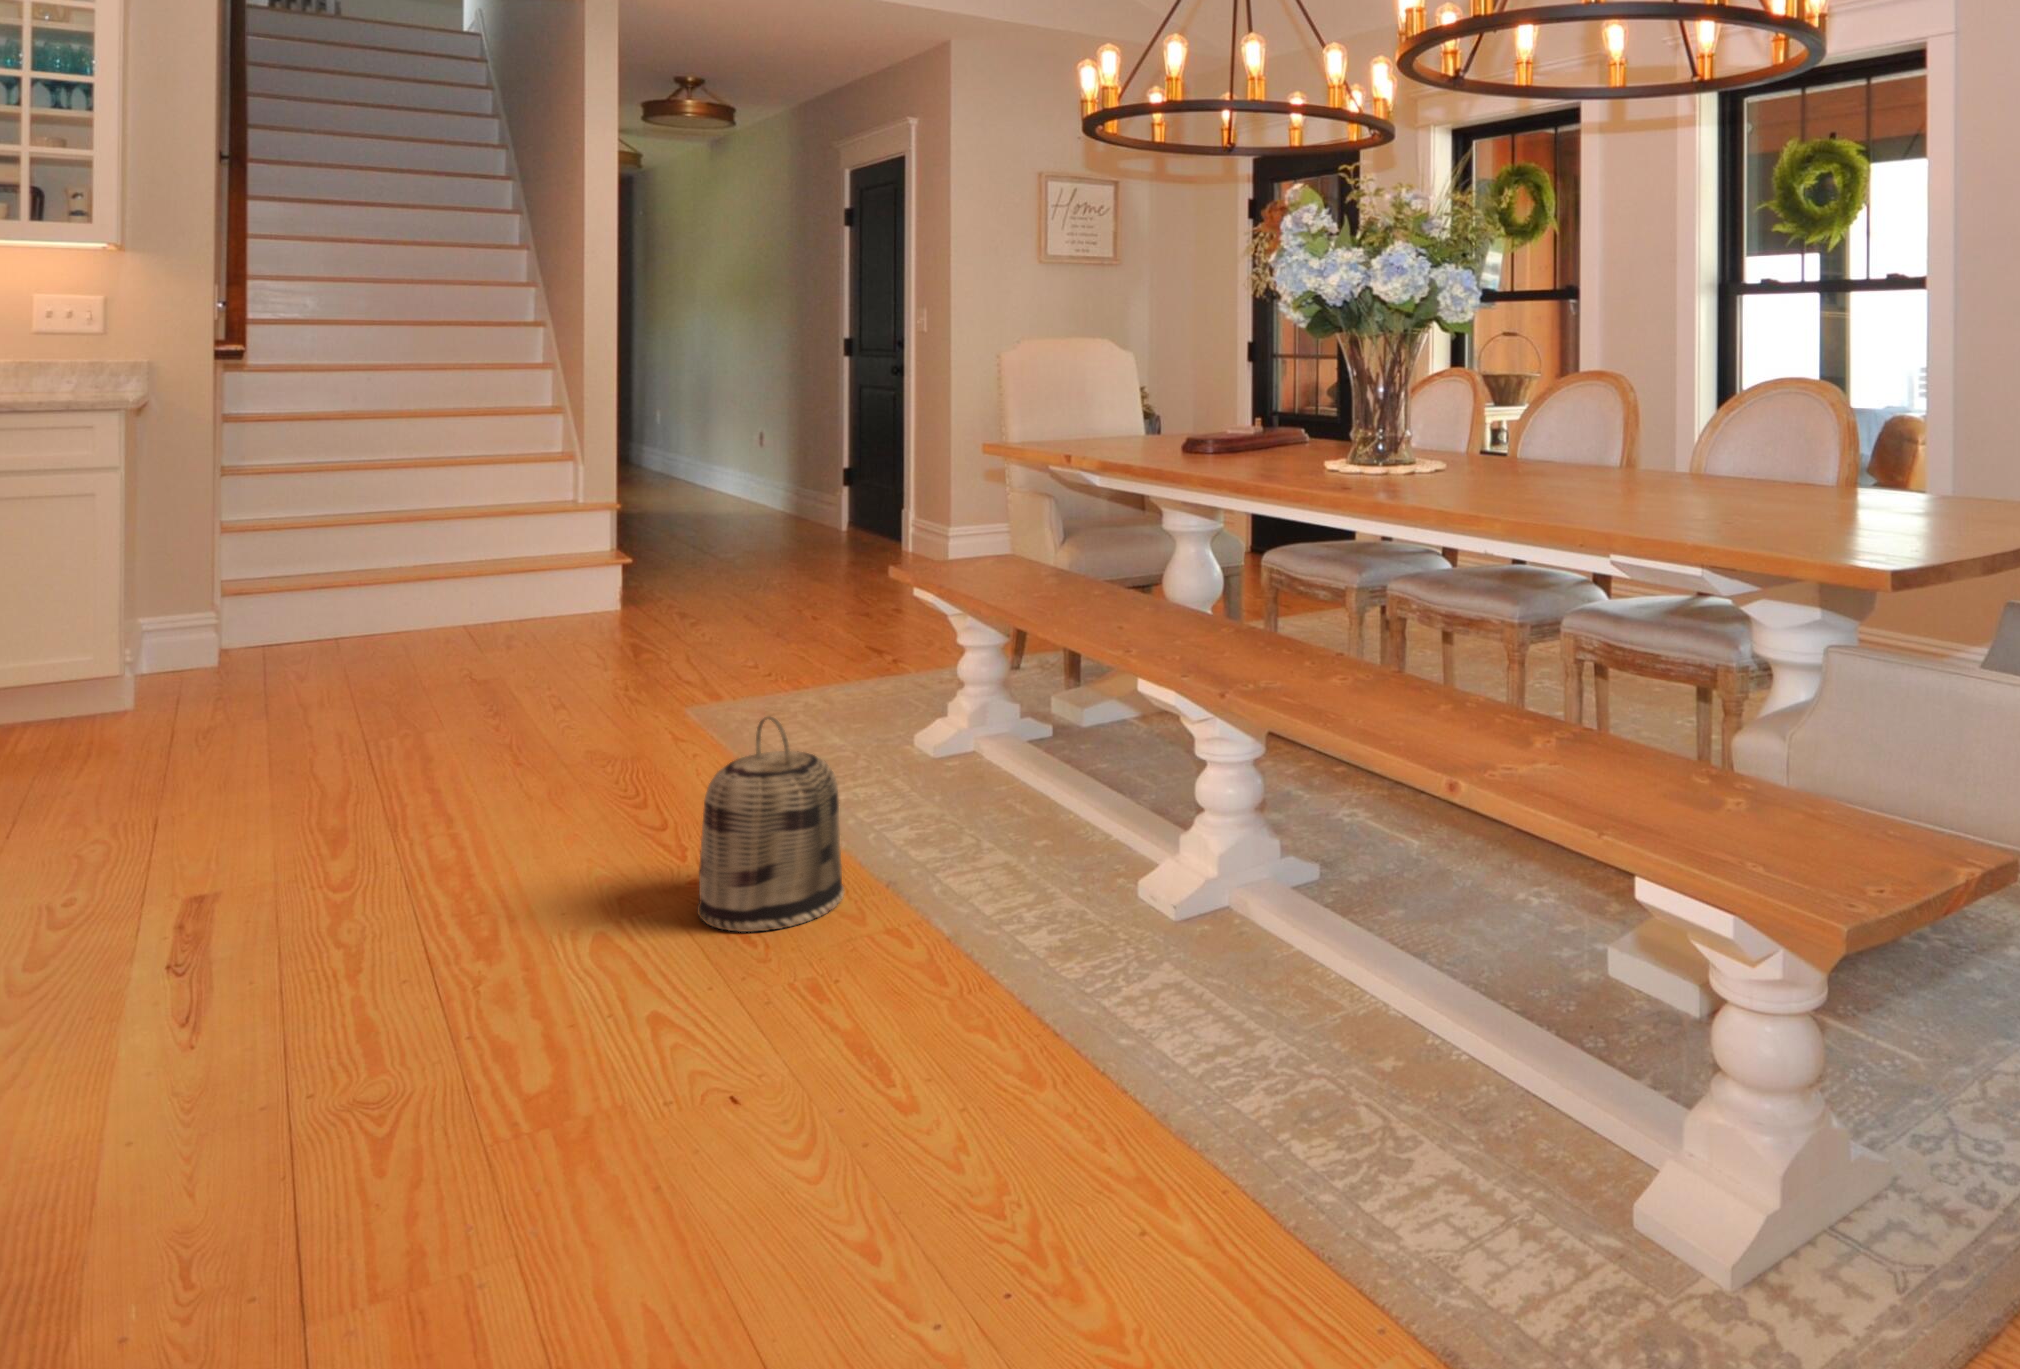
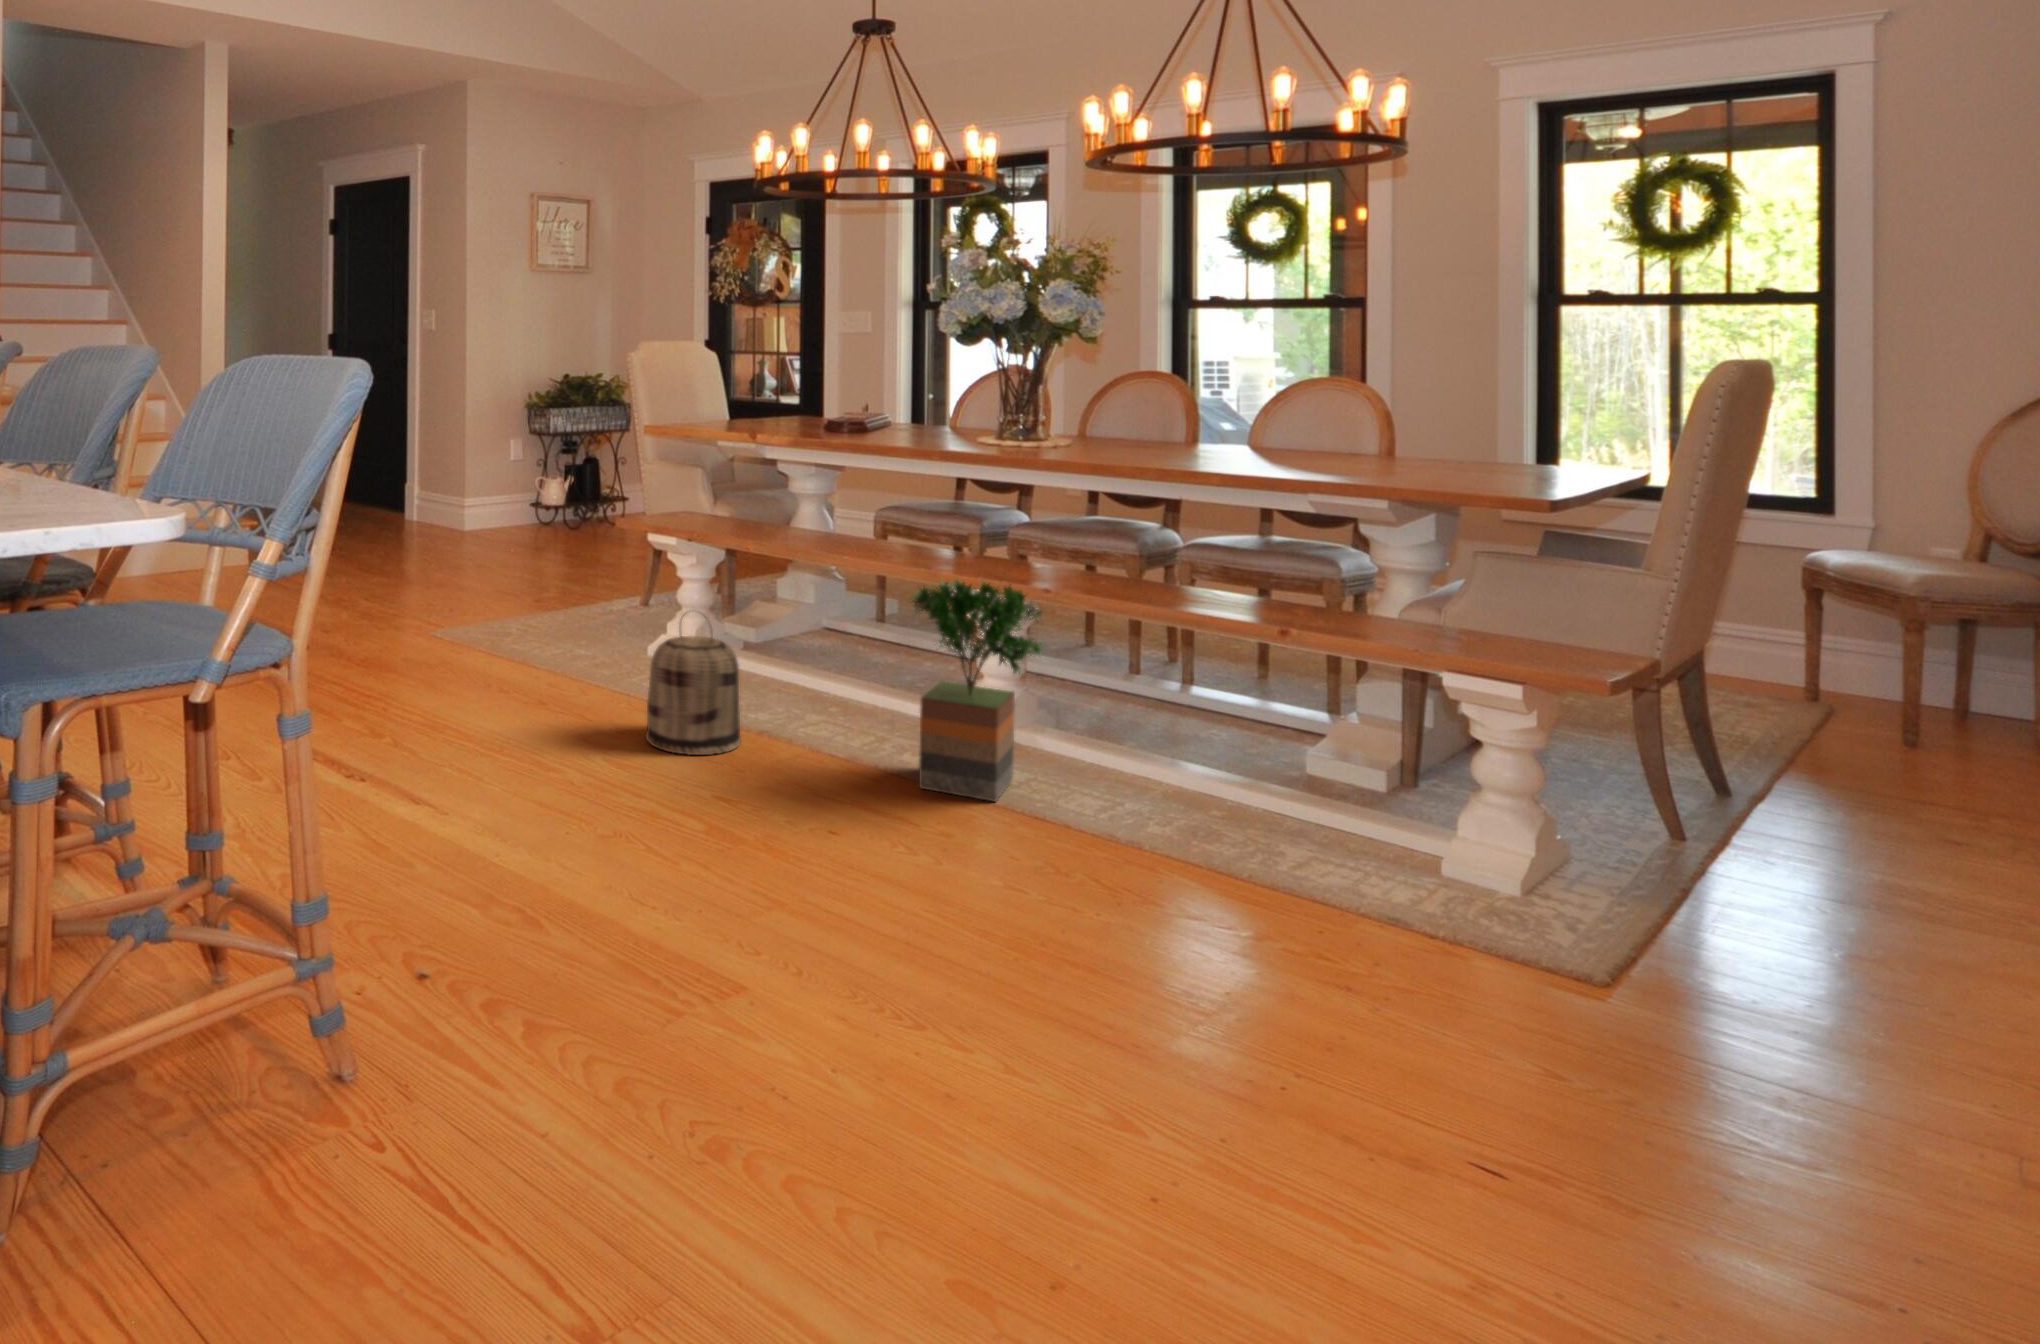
potted tree: none [975,677,1187,1032] -> present [910,580,1042,801]

